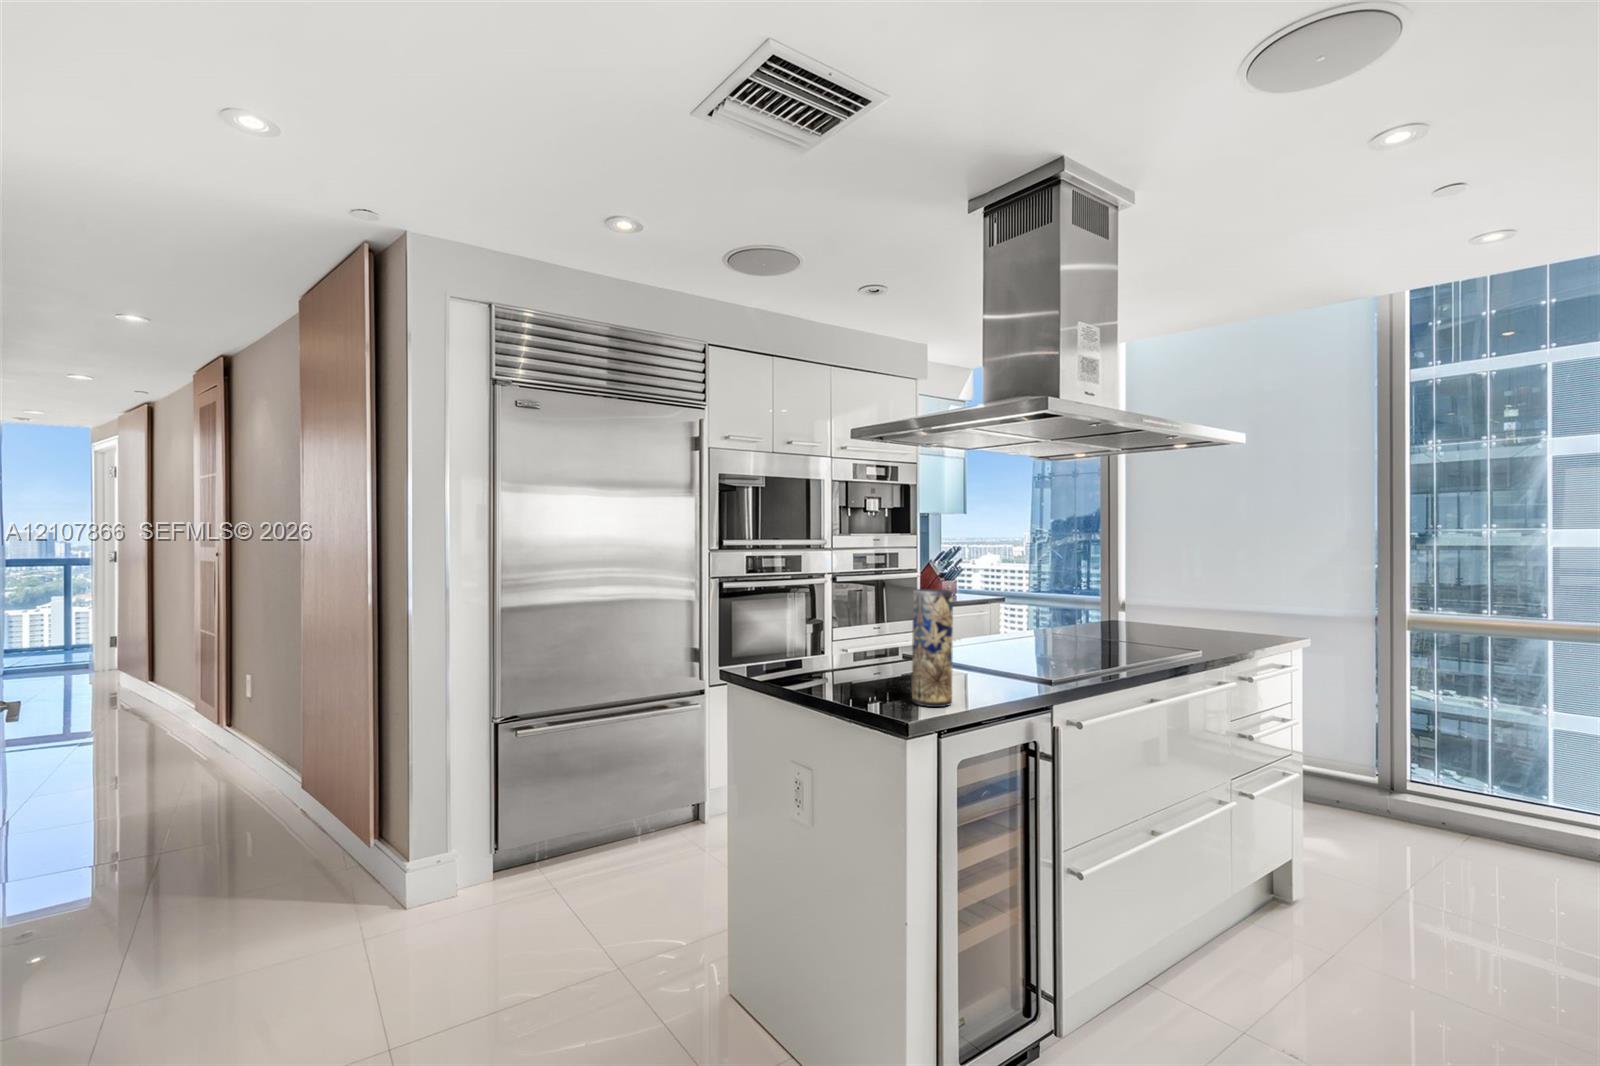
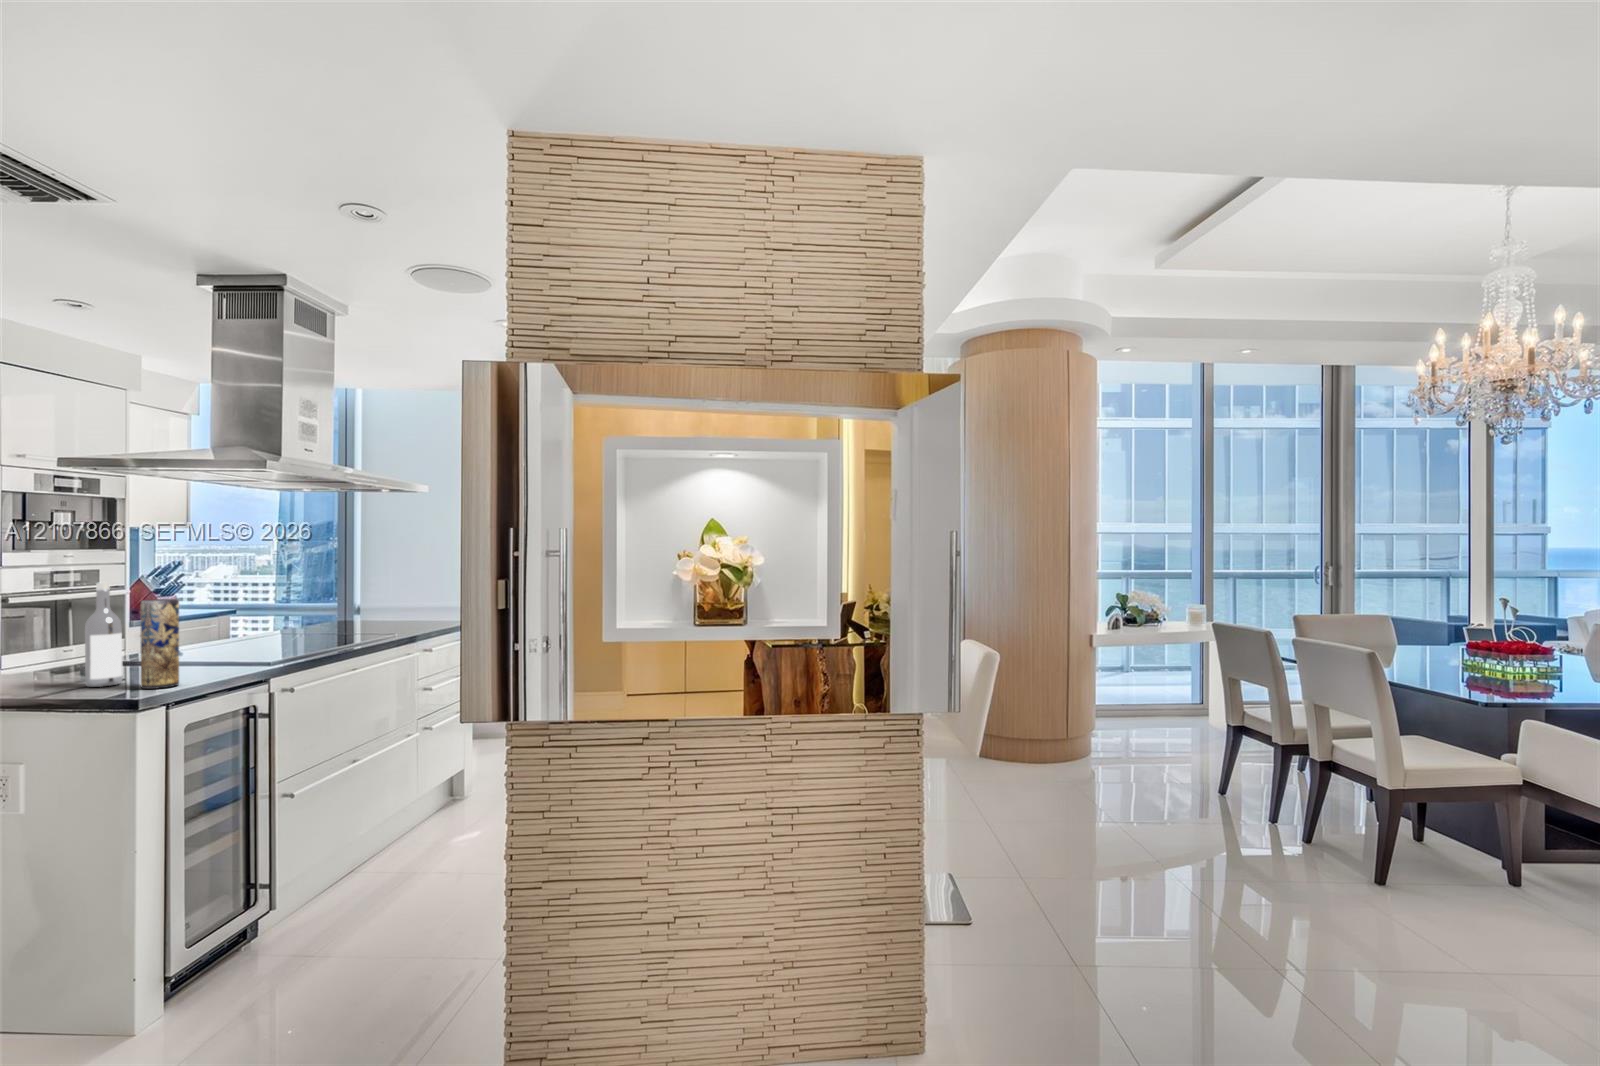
wine bottle: none [863,564,897,689] -> present [85,582,122,687]

